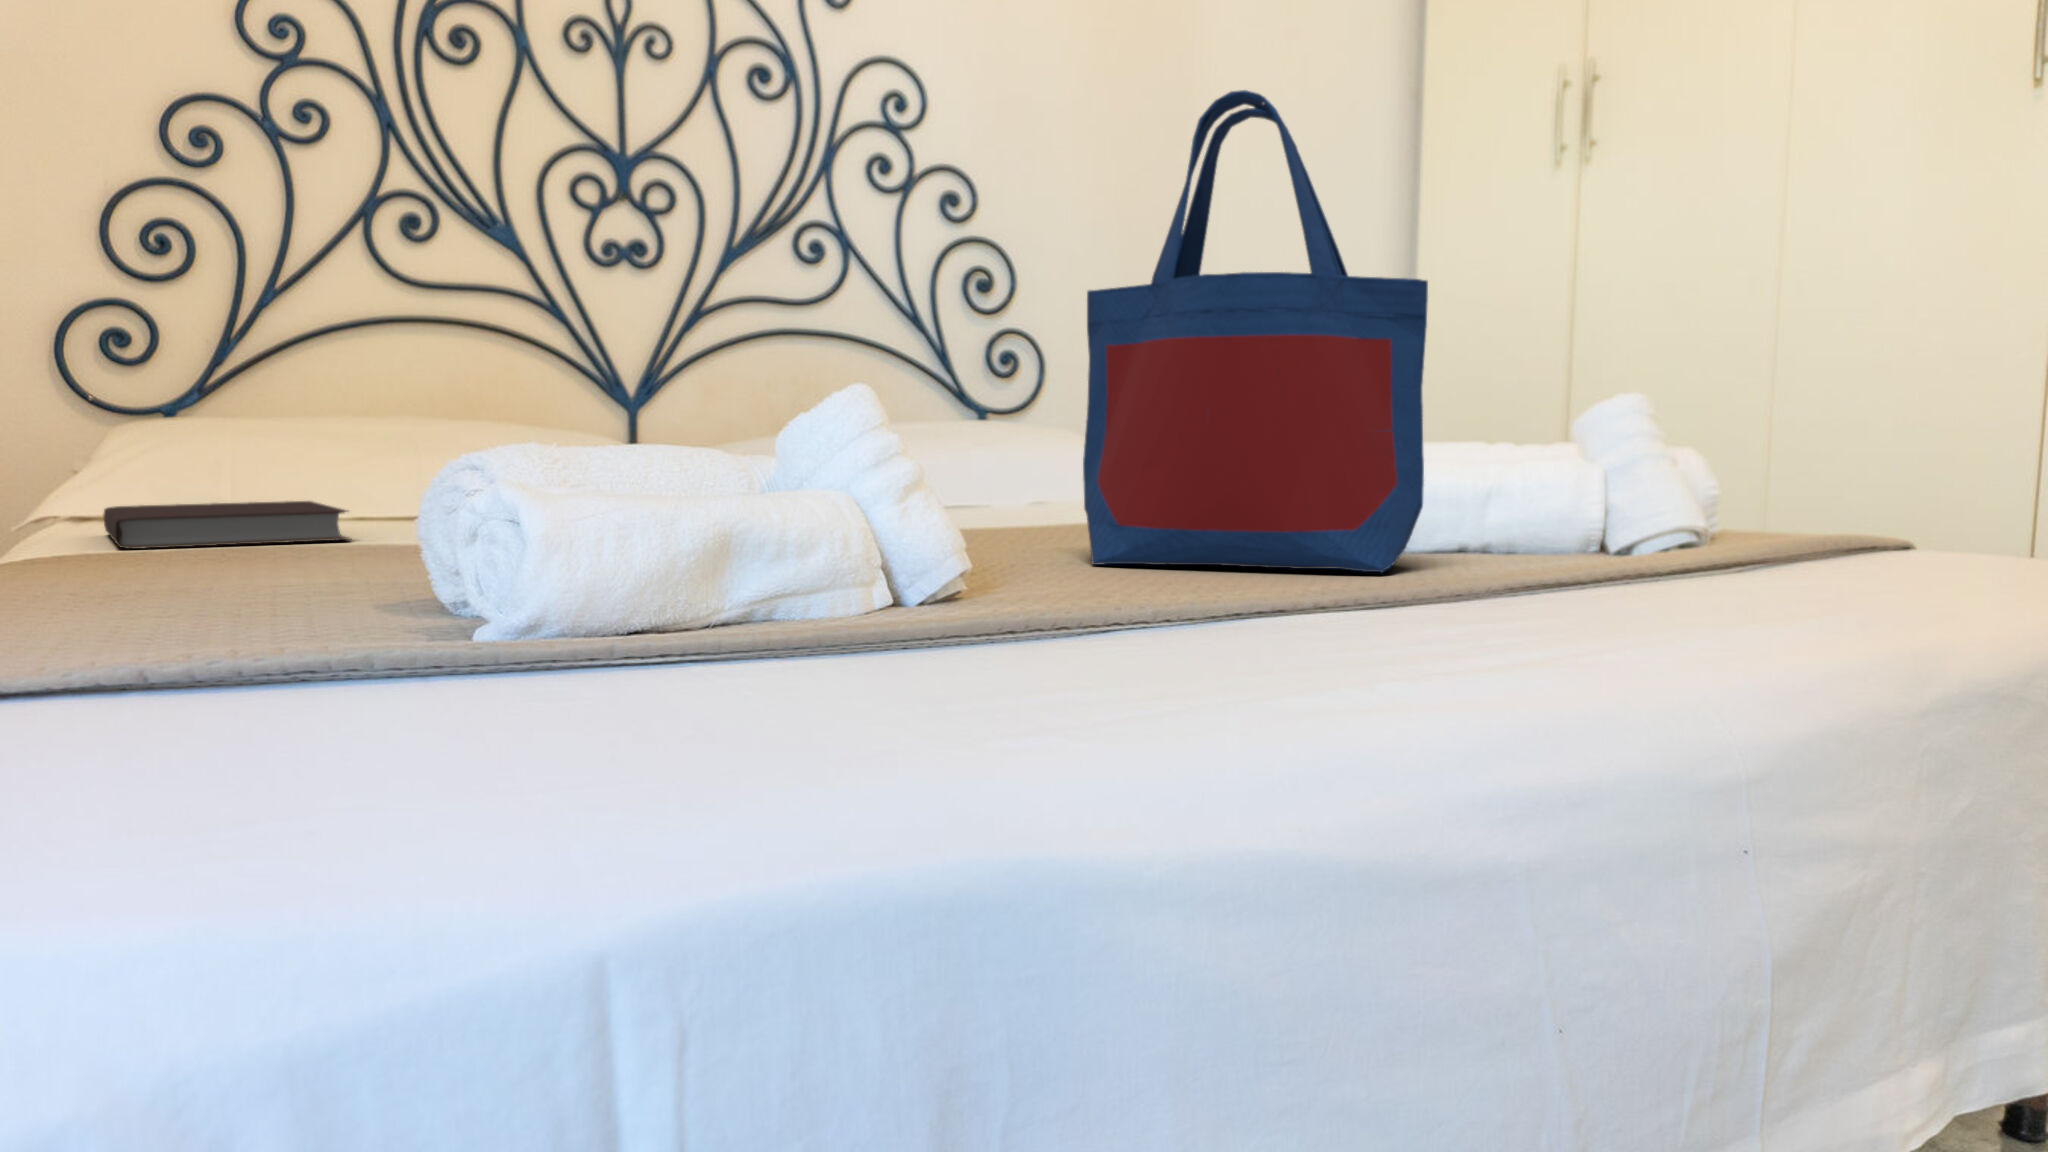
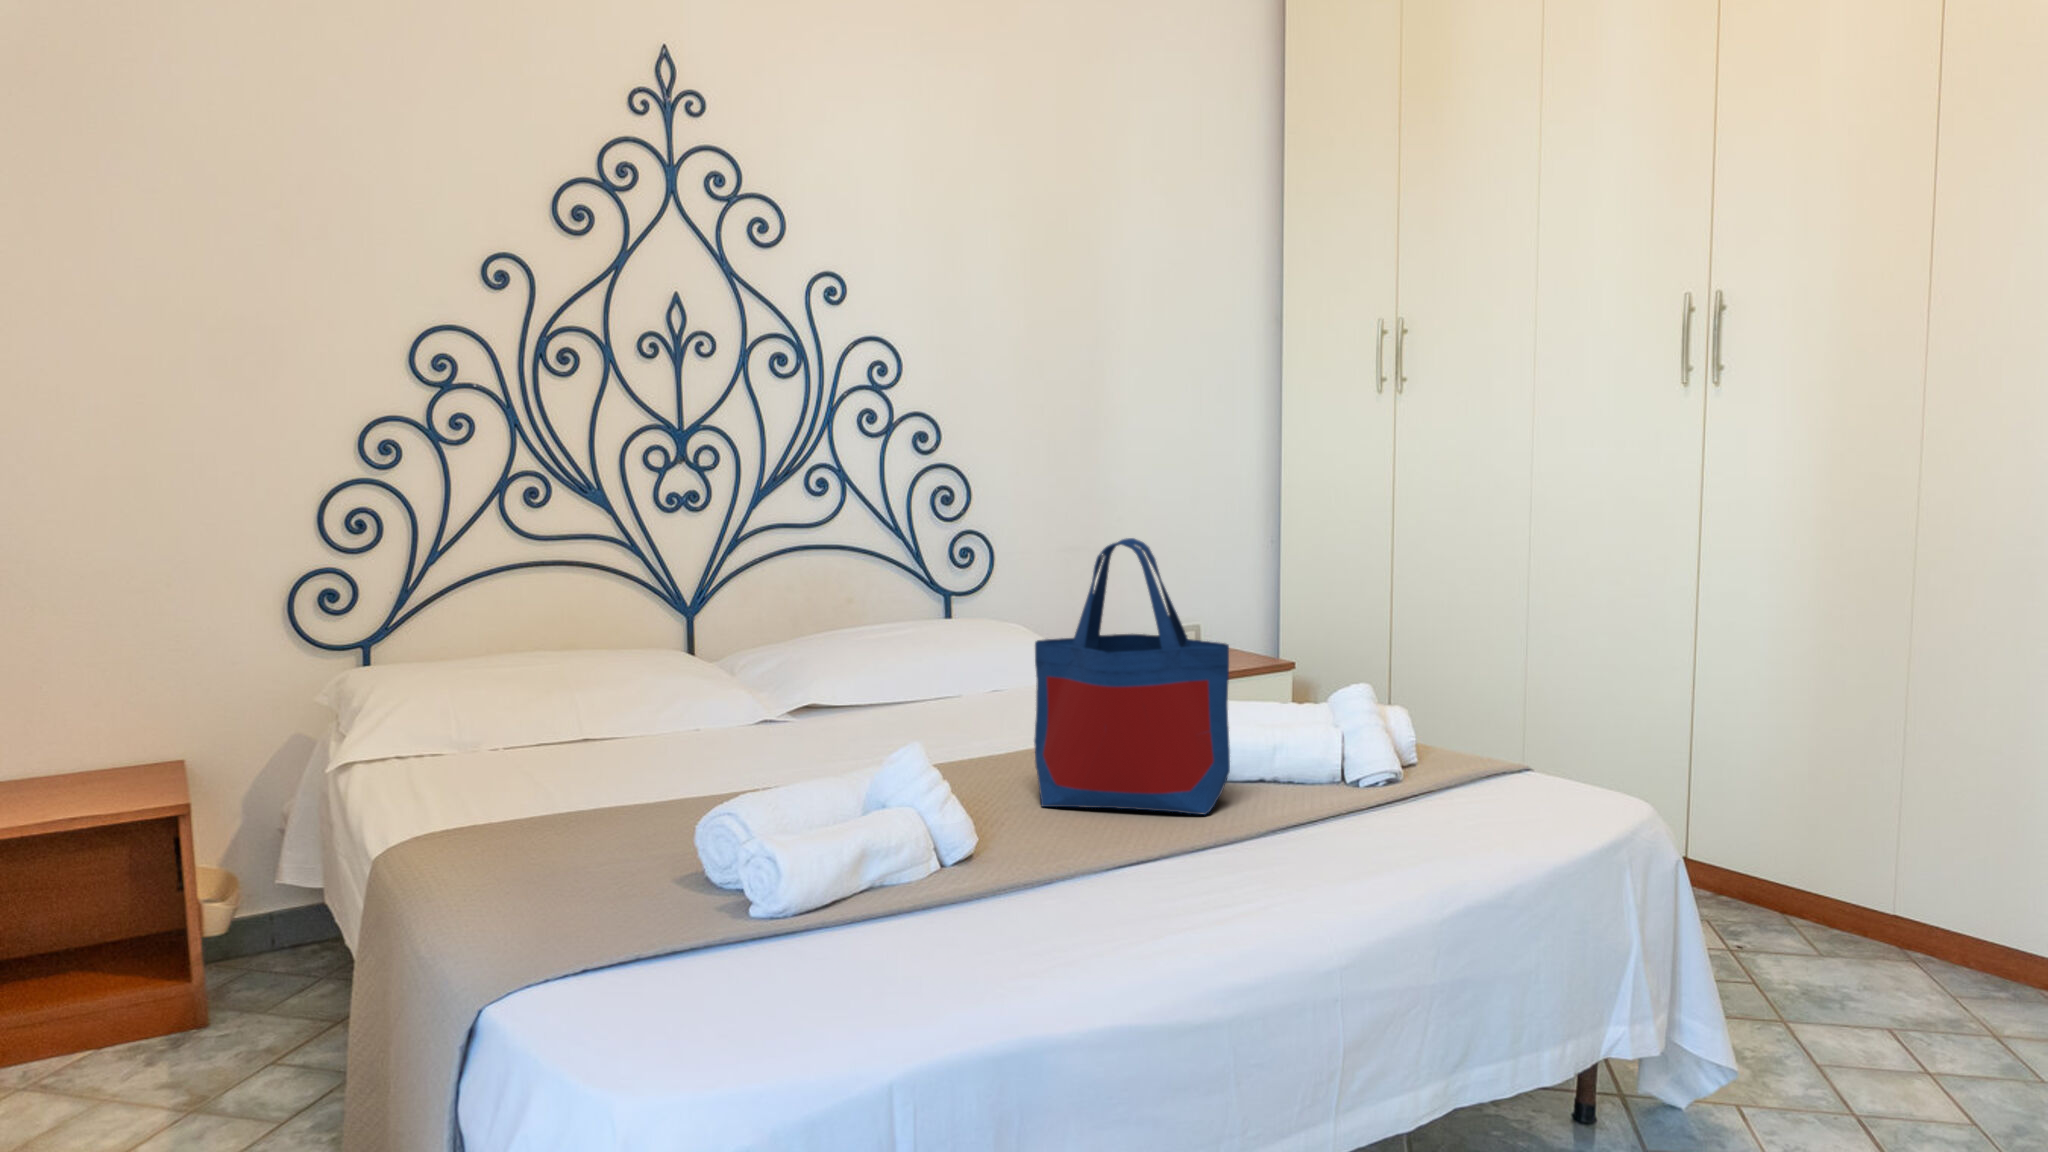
notebook: present [103,501,349,549] -> none [394,739,569,802]

